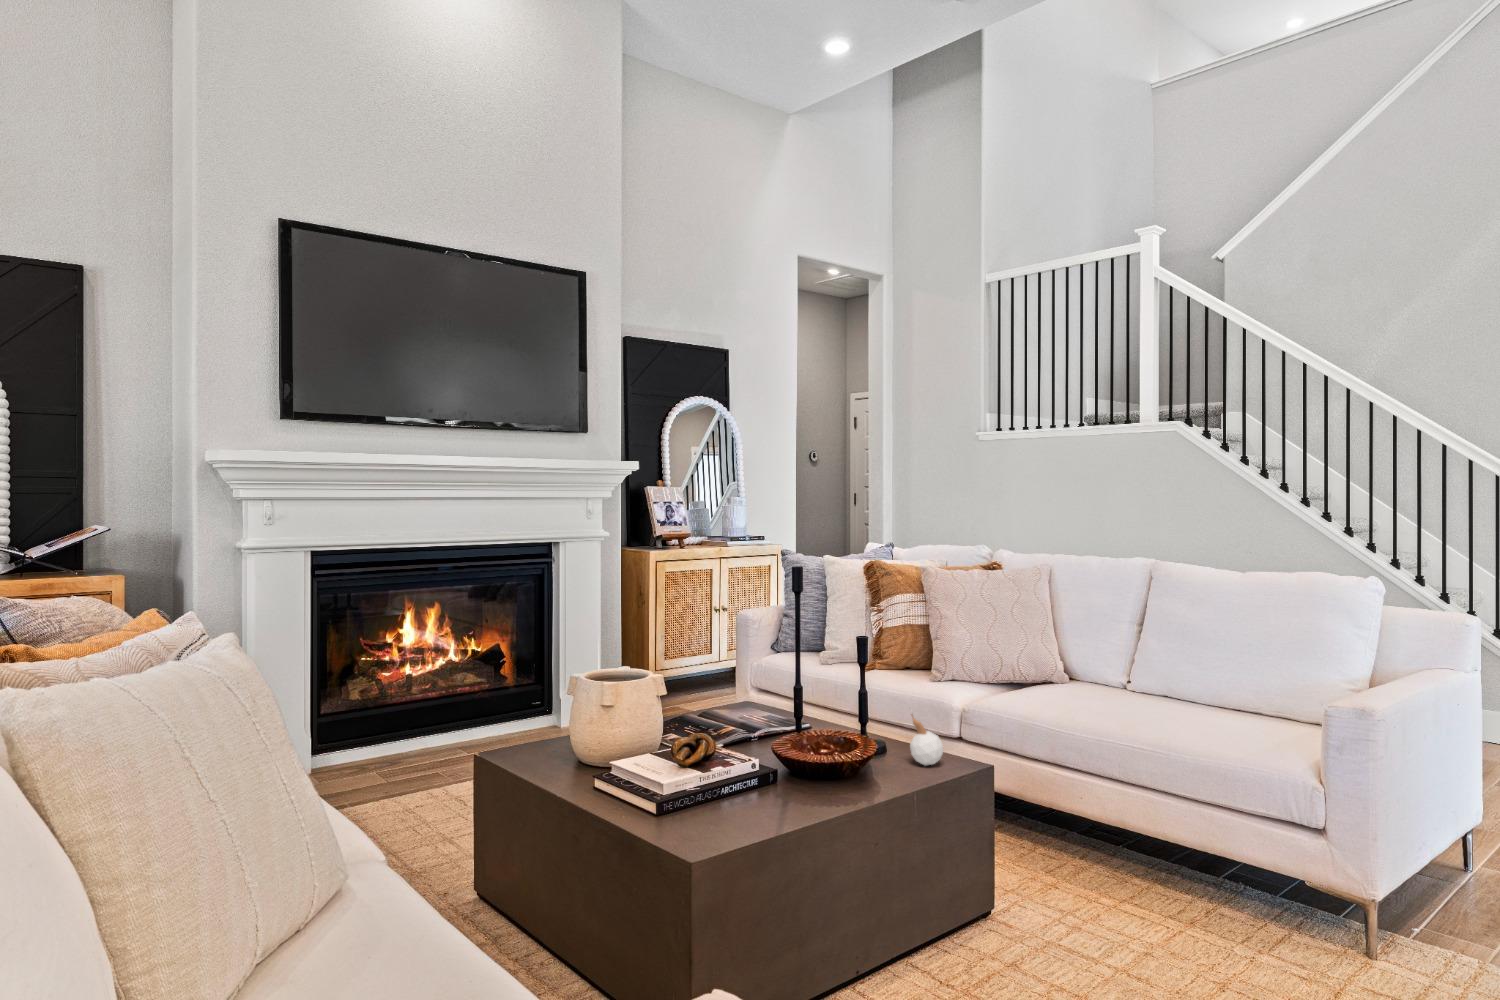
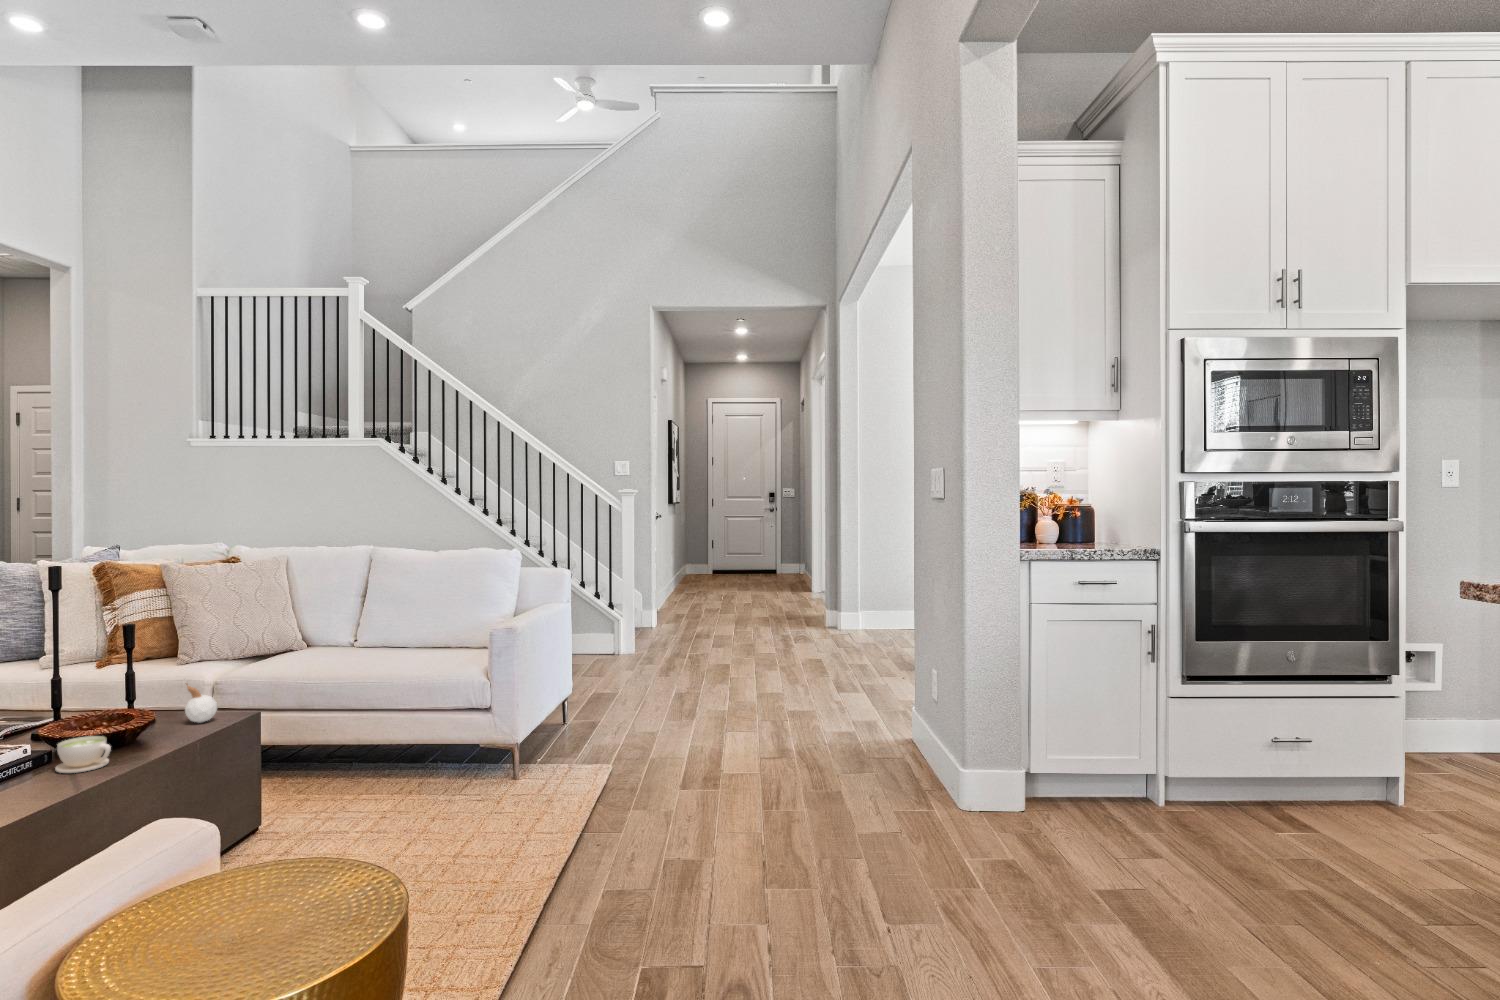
coffee cup: none [773,762,821,805] -> present [55,736,111,773]

